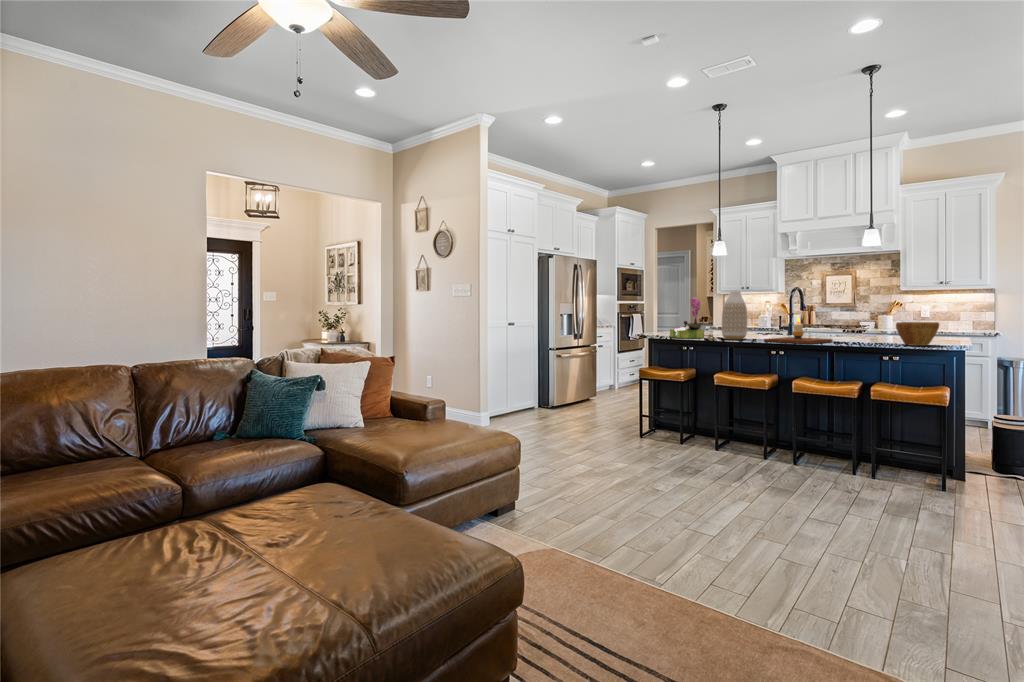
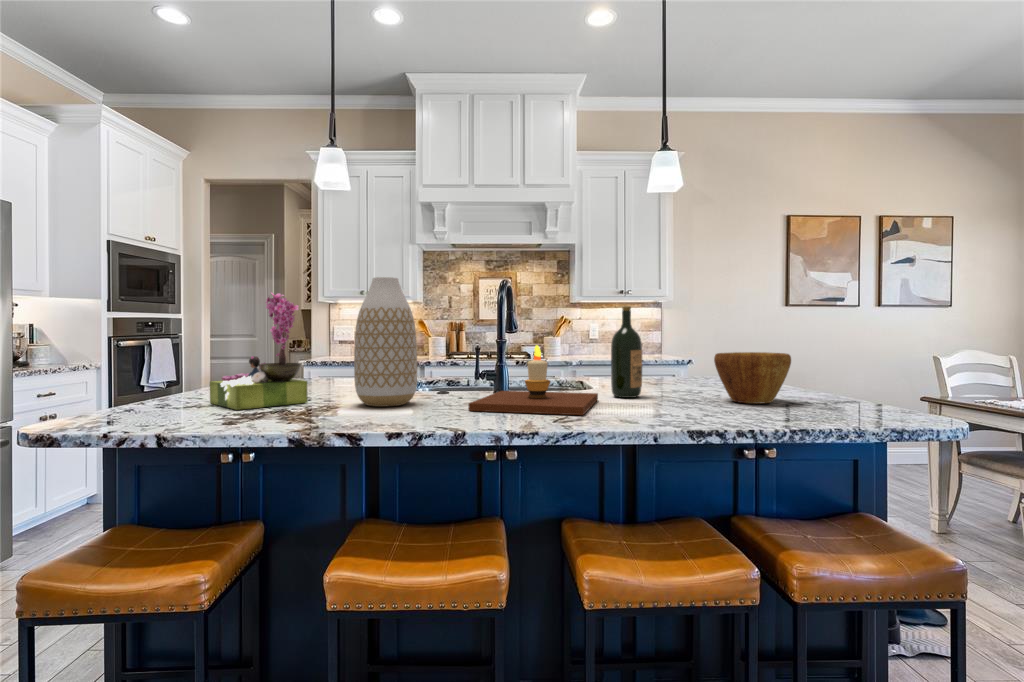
wine bottle: none [845,300,862,342] -> present [611,306,642,398]

